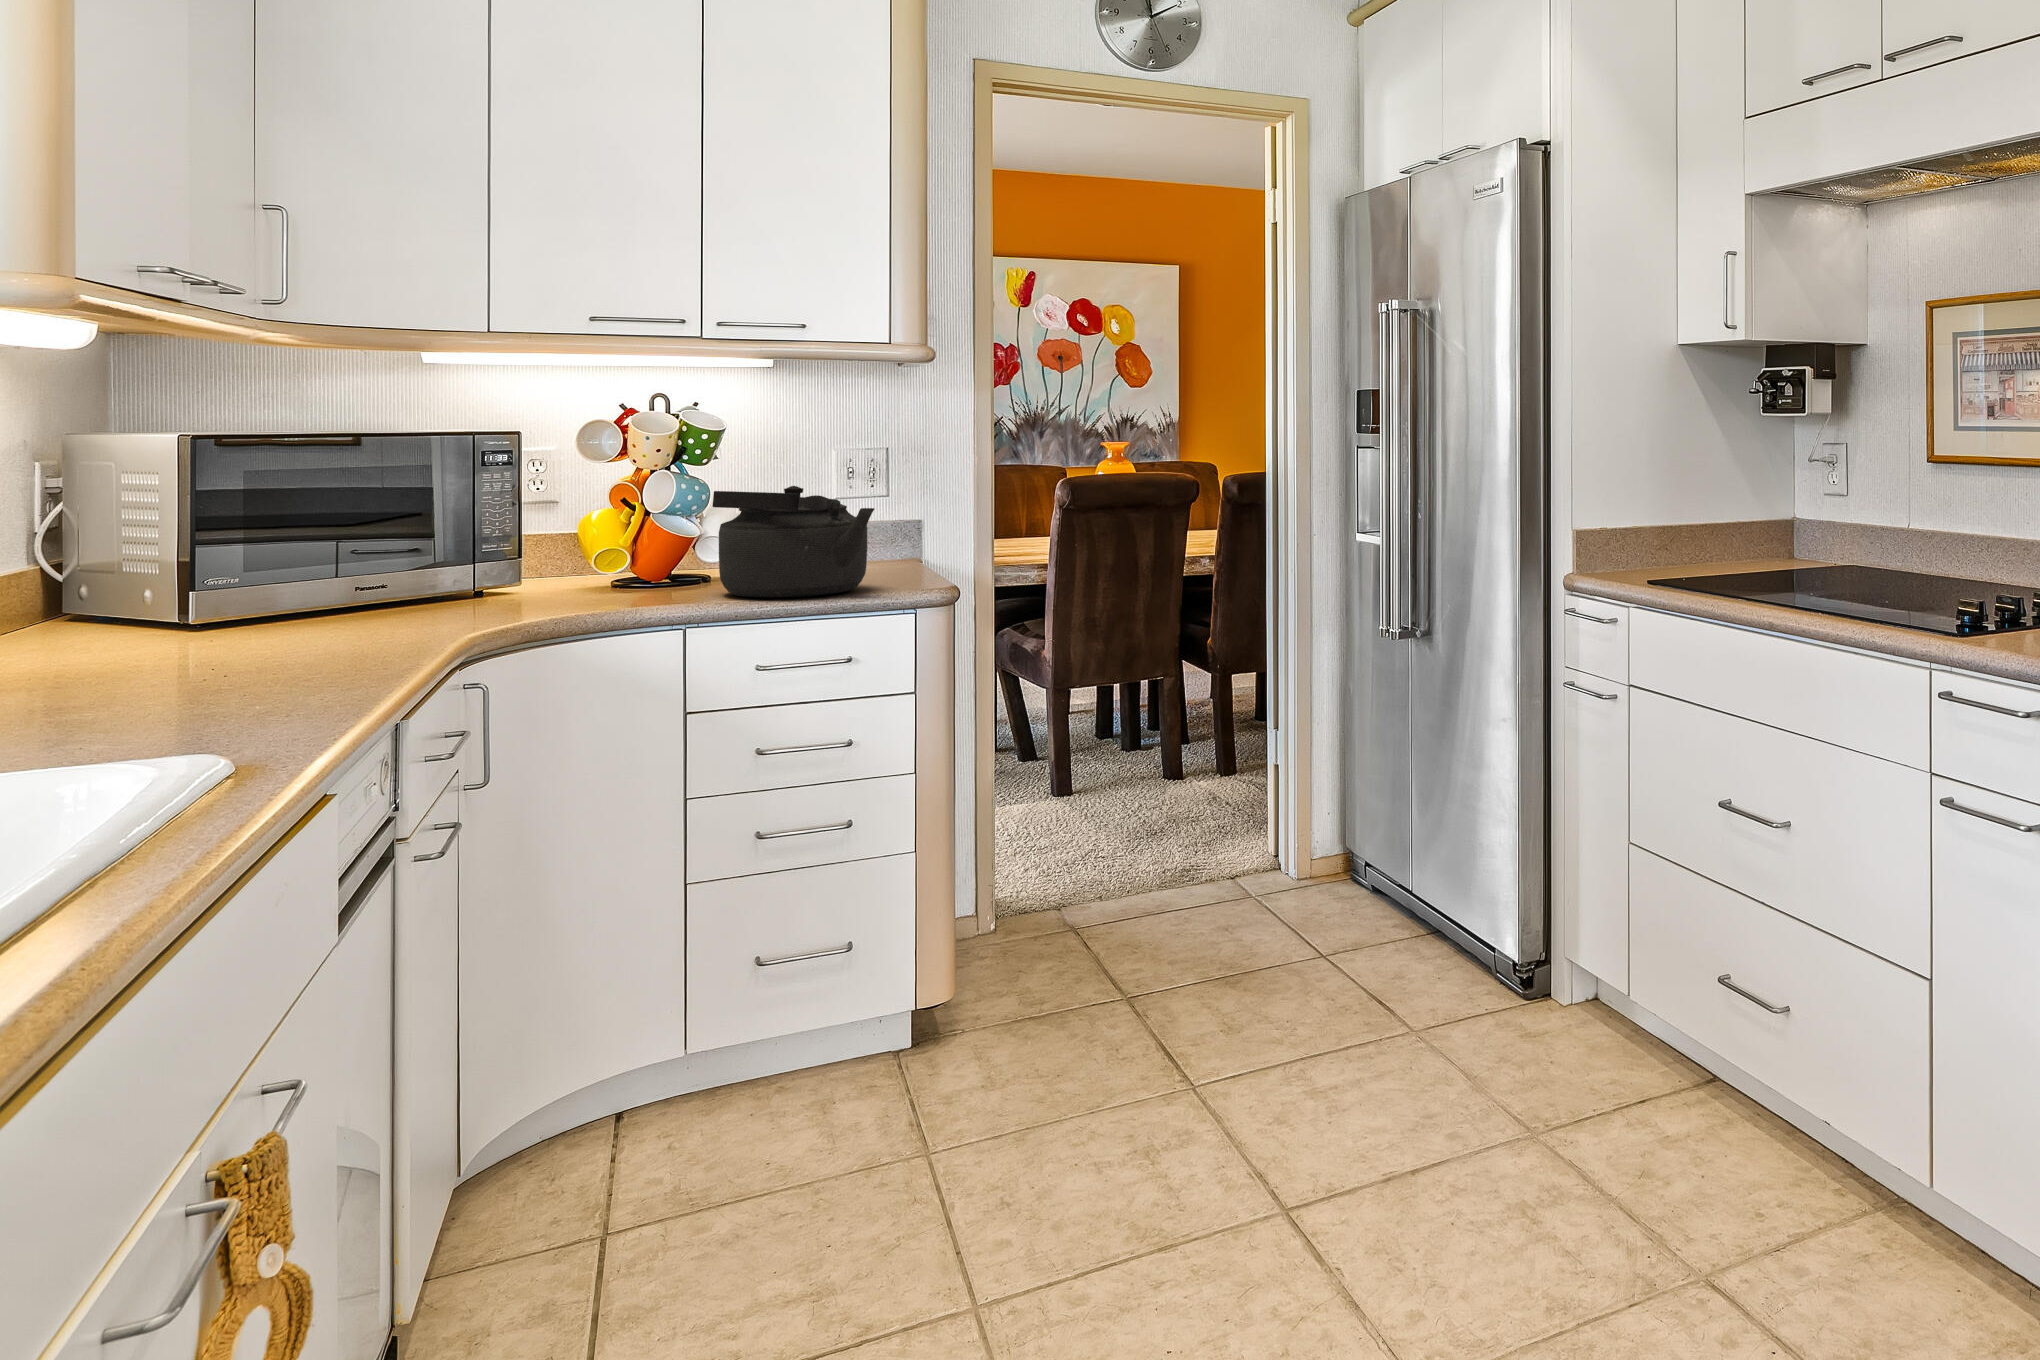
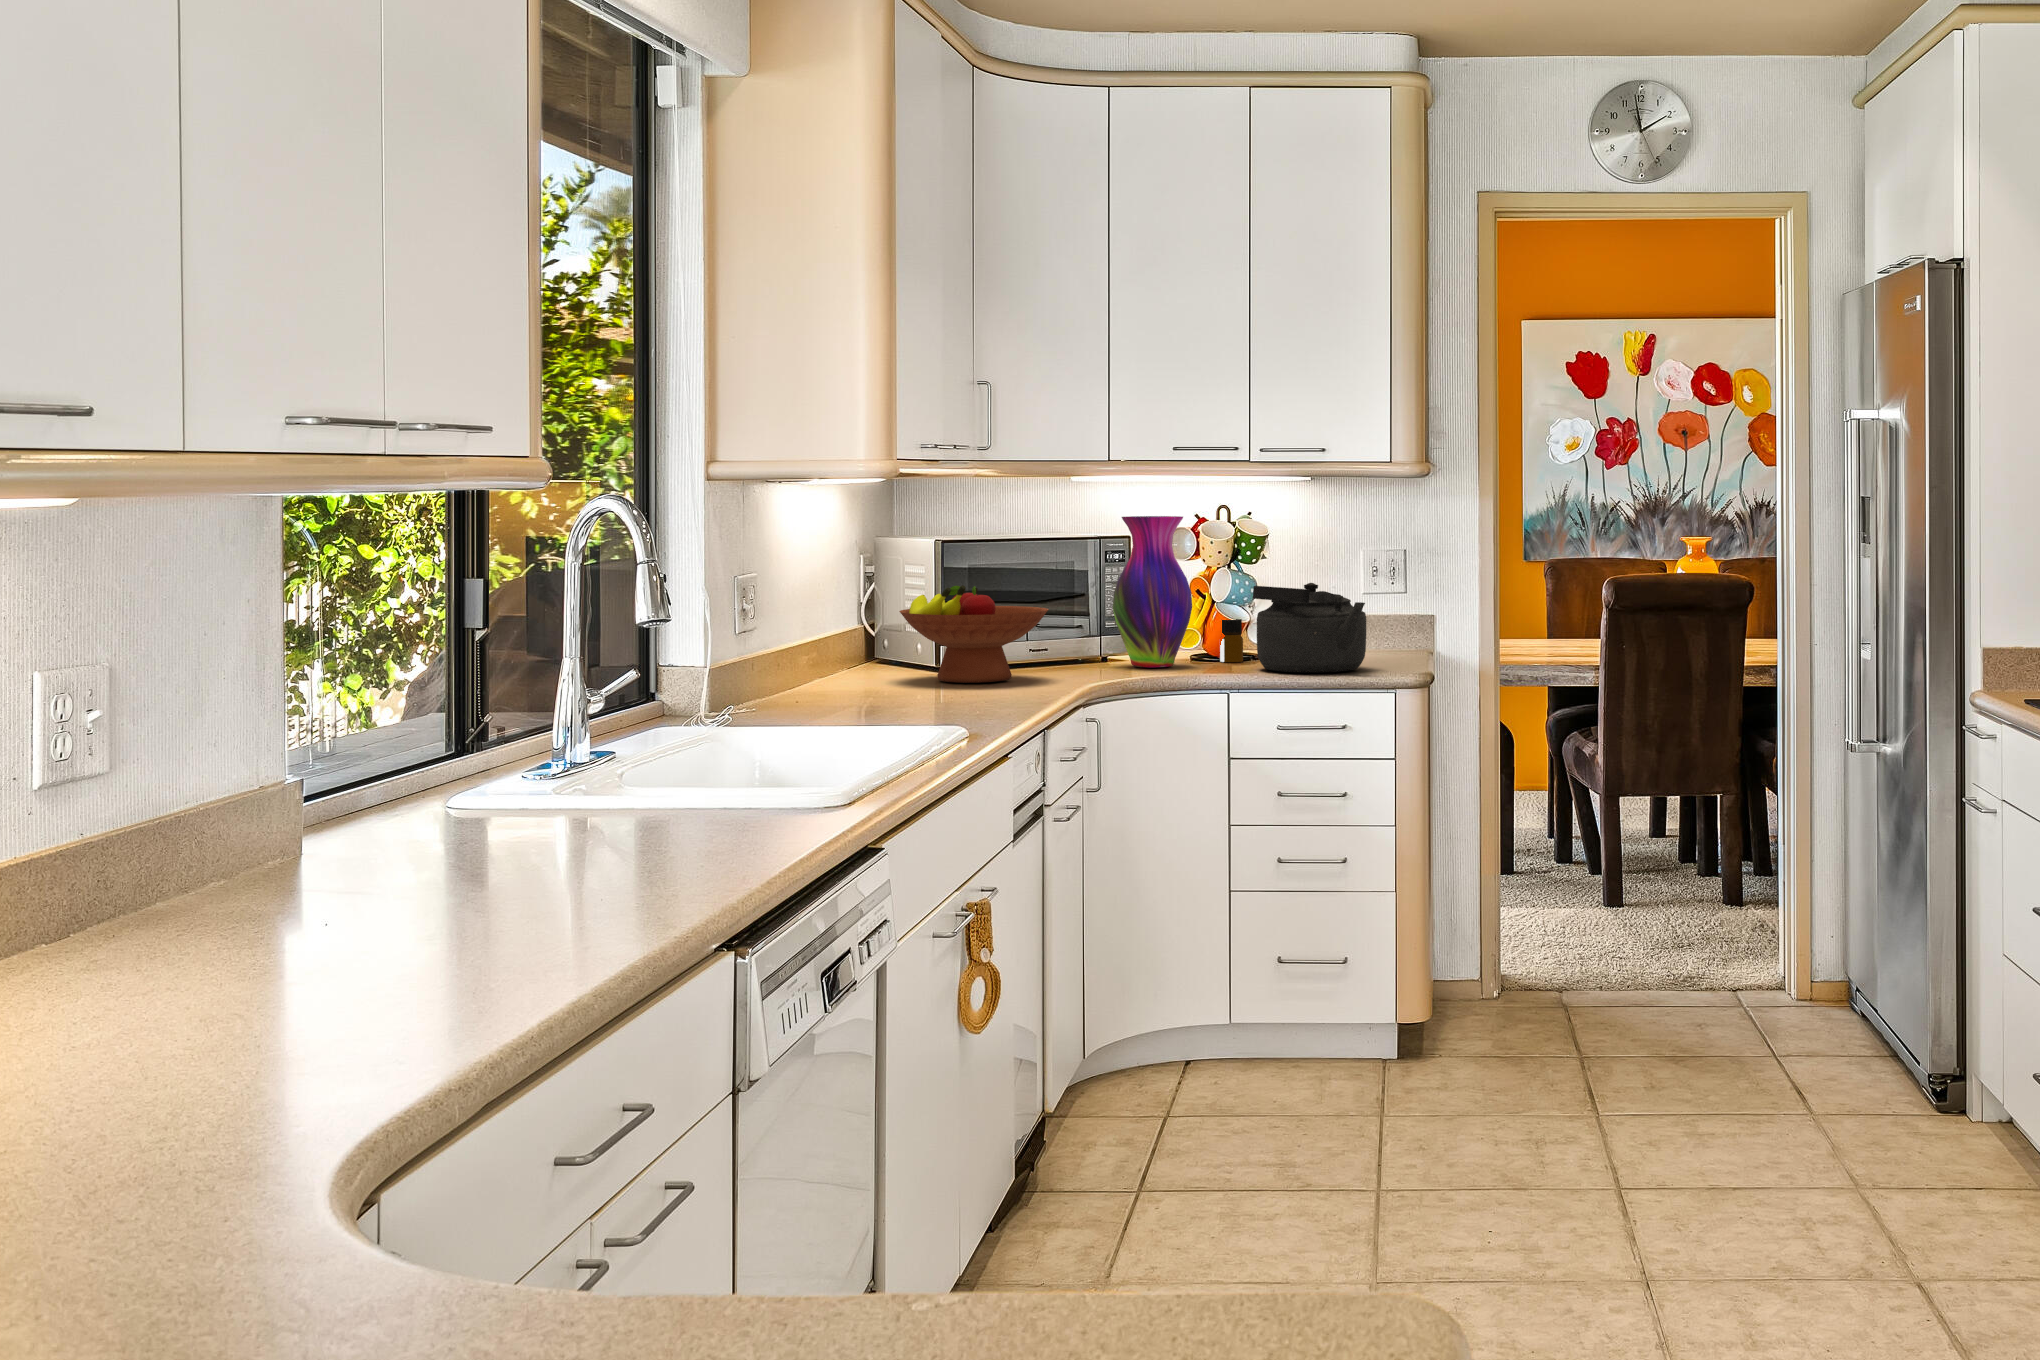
vase: none [502,404,624,601] -> present [1113,516,1192,668]
fruit bowl: none [116,498,400,645] -> present [899,585,1049,683]
bottle: none [659,533,691,587] -> present [1220,619,1243,662]

